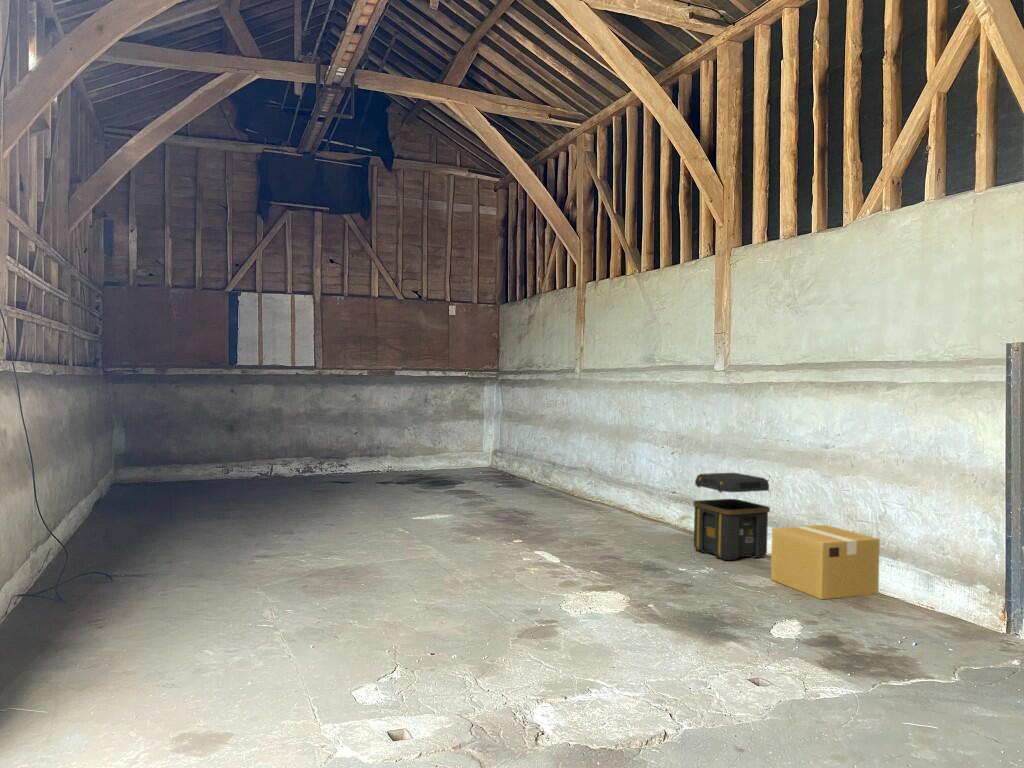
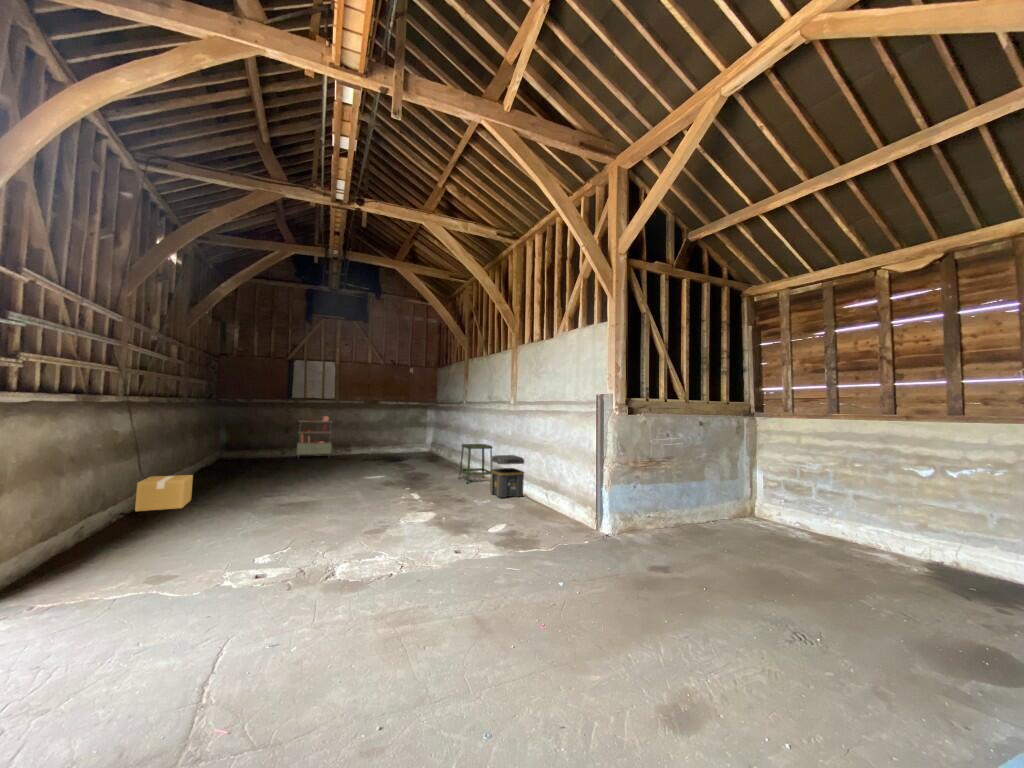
shelving unit: none [254,394,318,479] -> present [297,414,332,457]
stool: none [596,450,672,529] -> present [459,444,492,484]
cardboard box: present [771,525,880,599] -> present [135,475,193,511]

